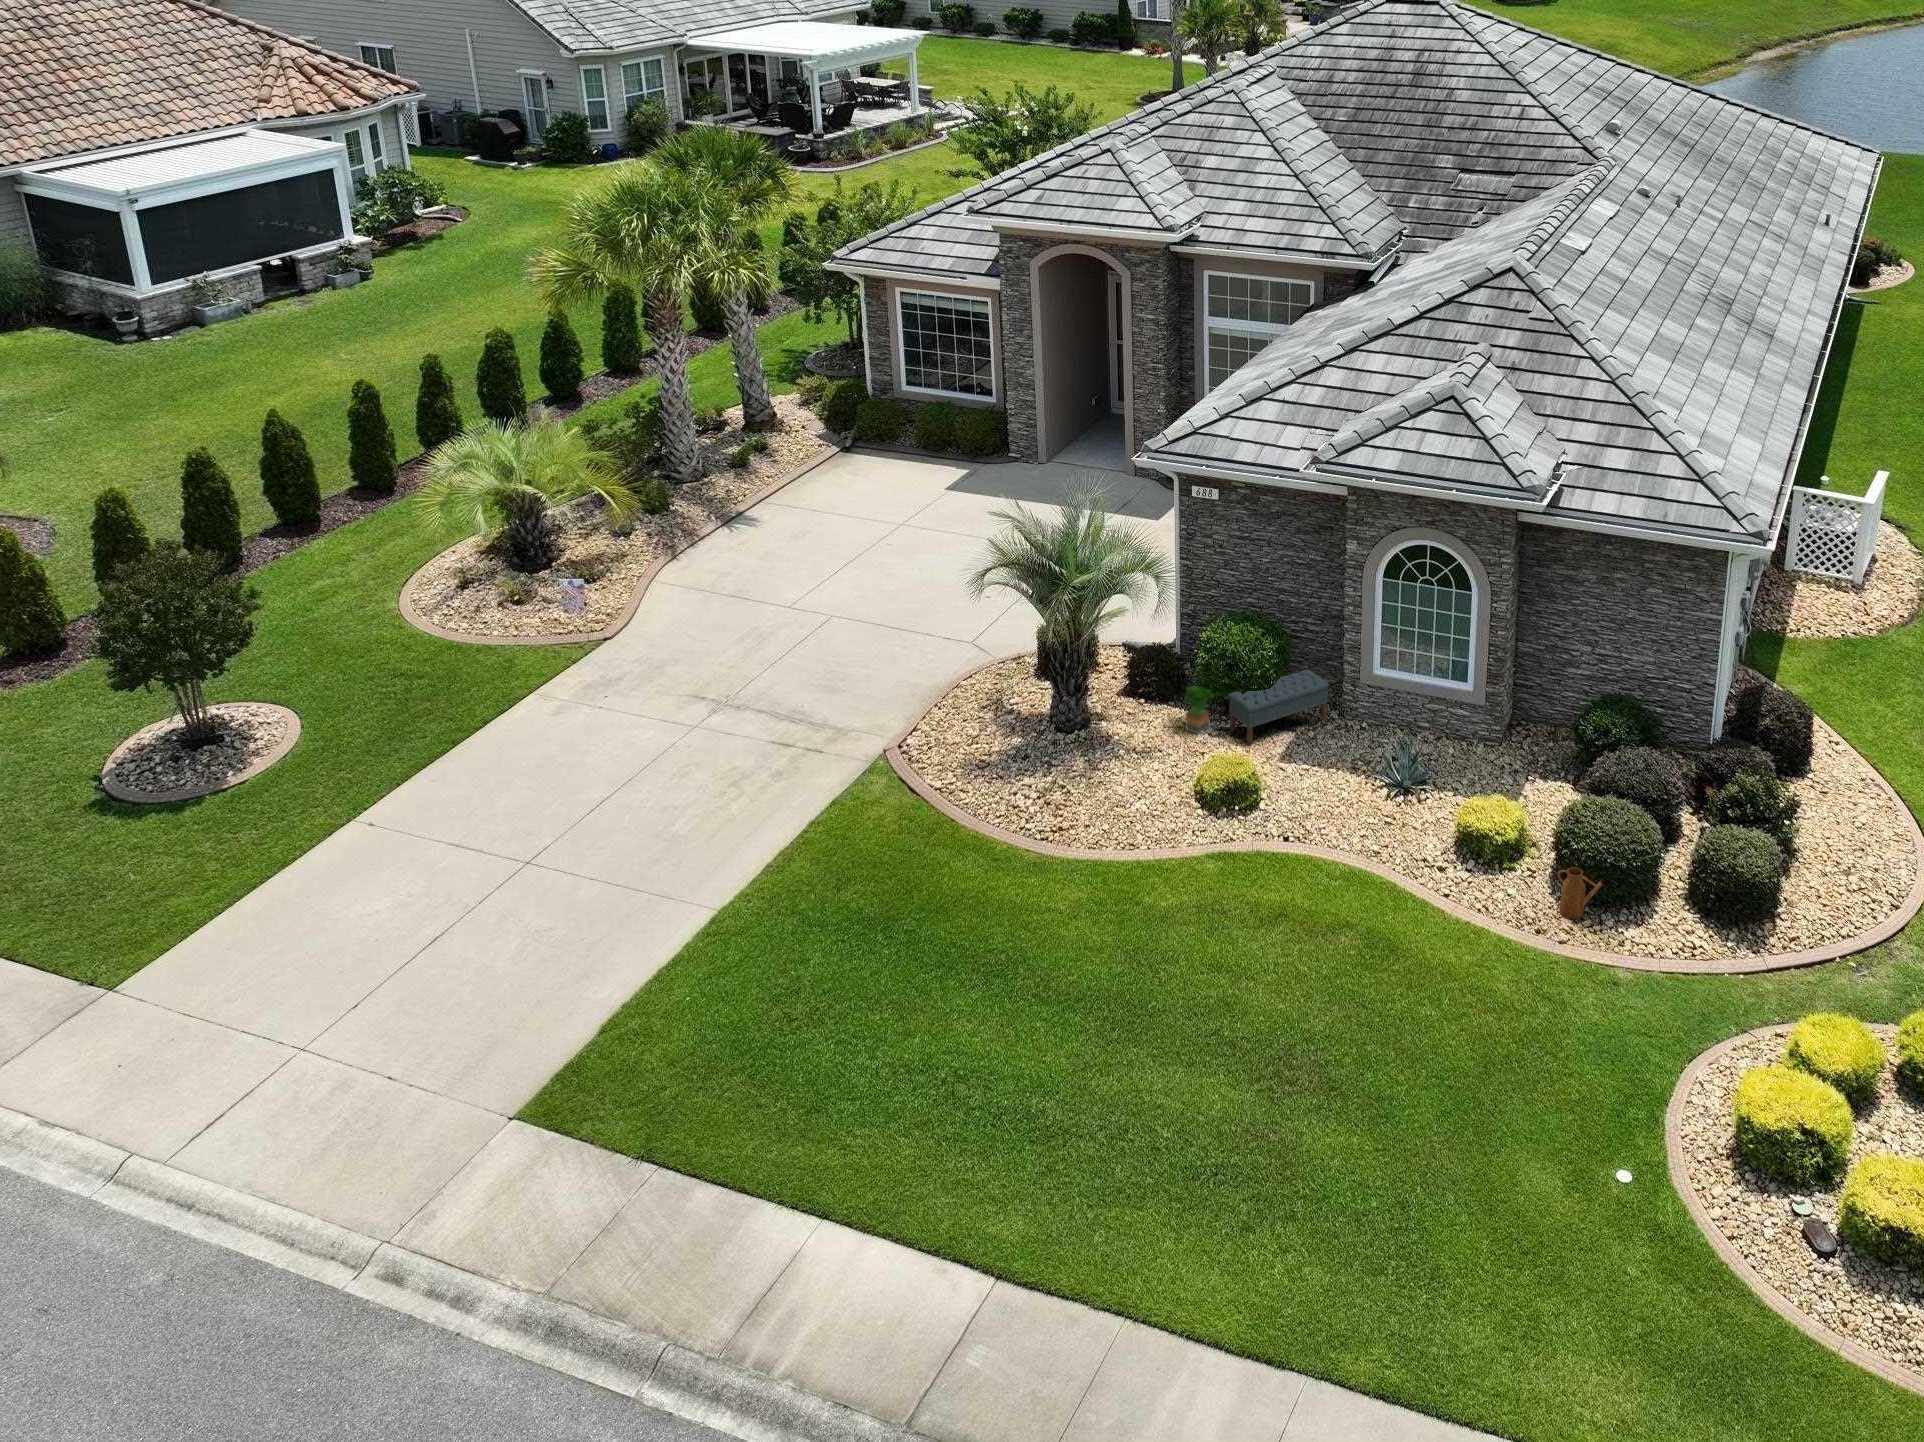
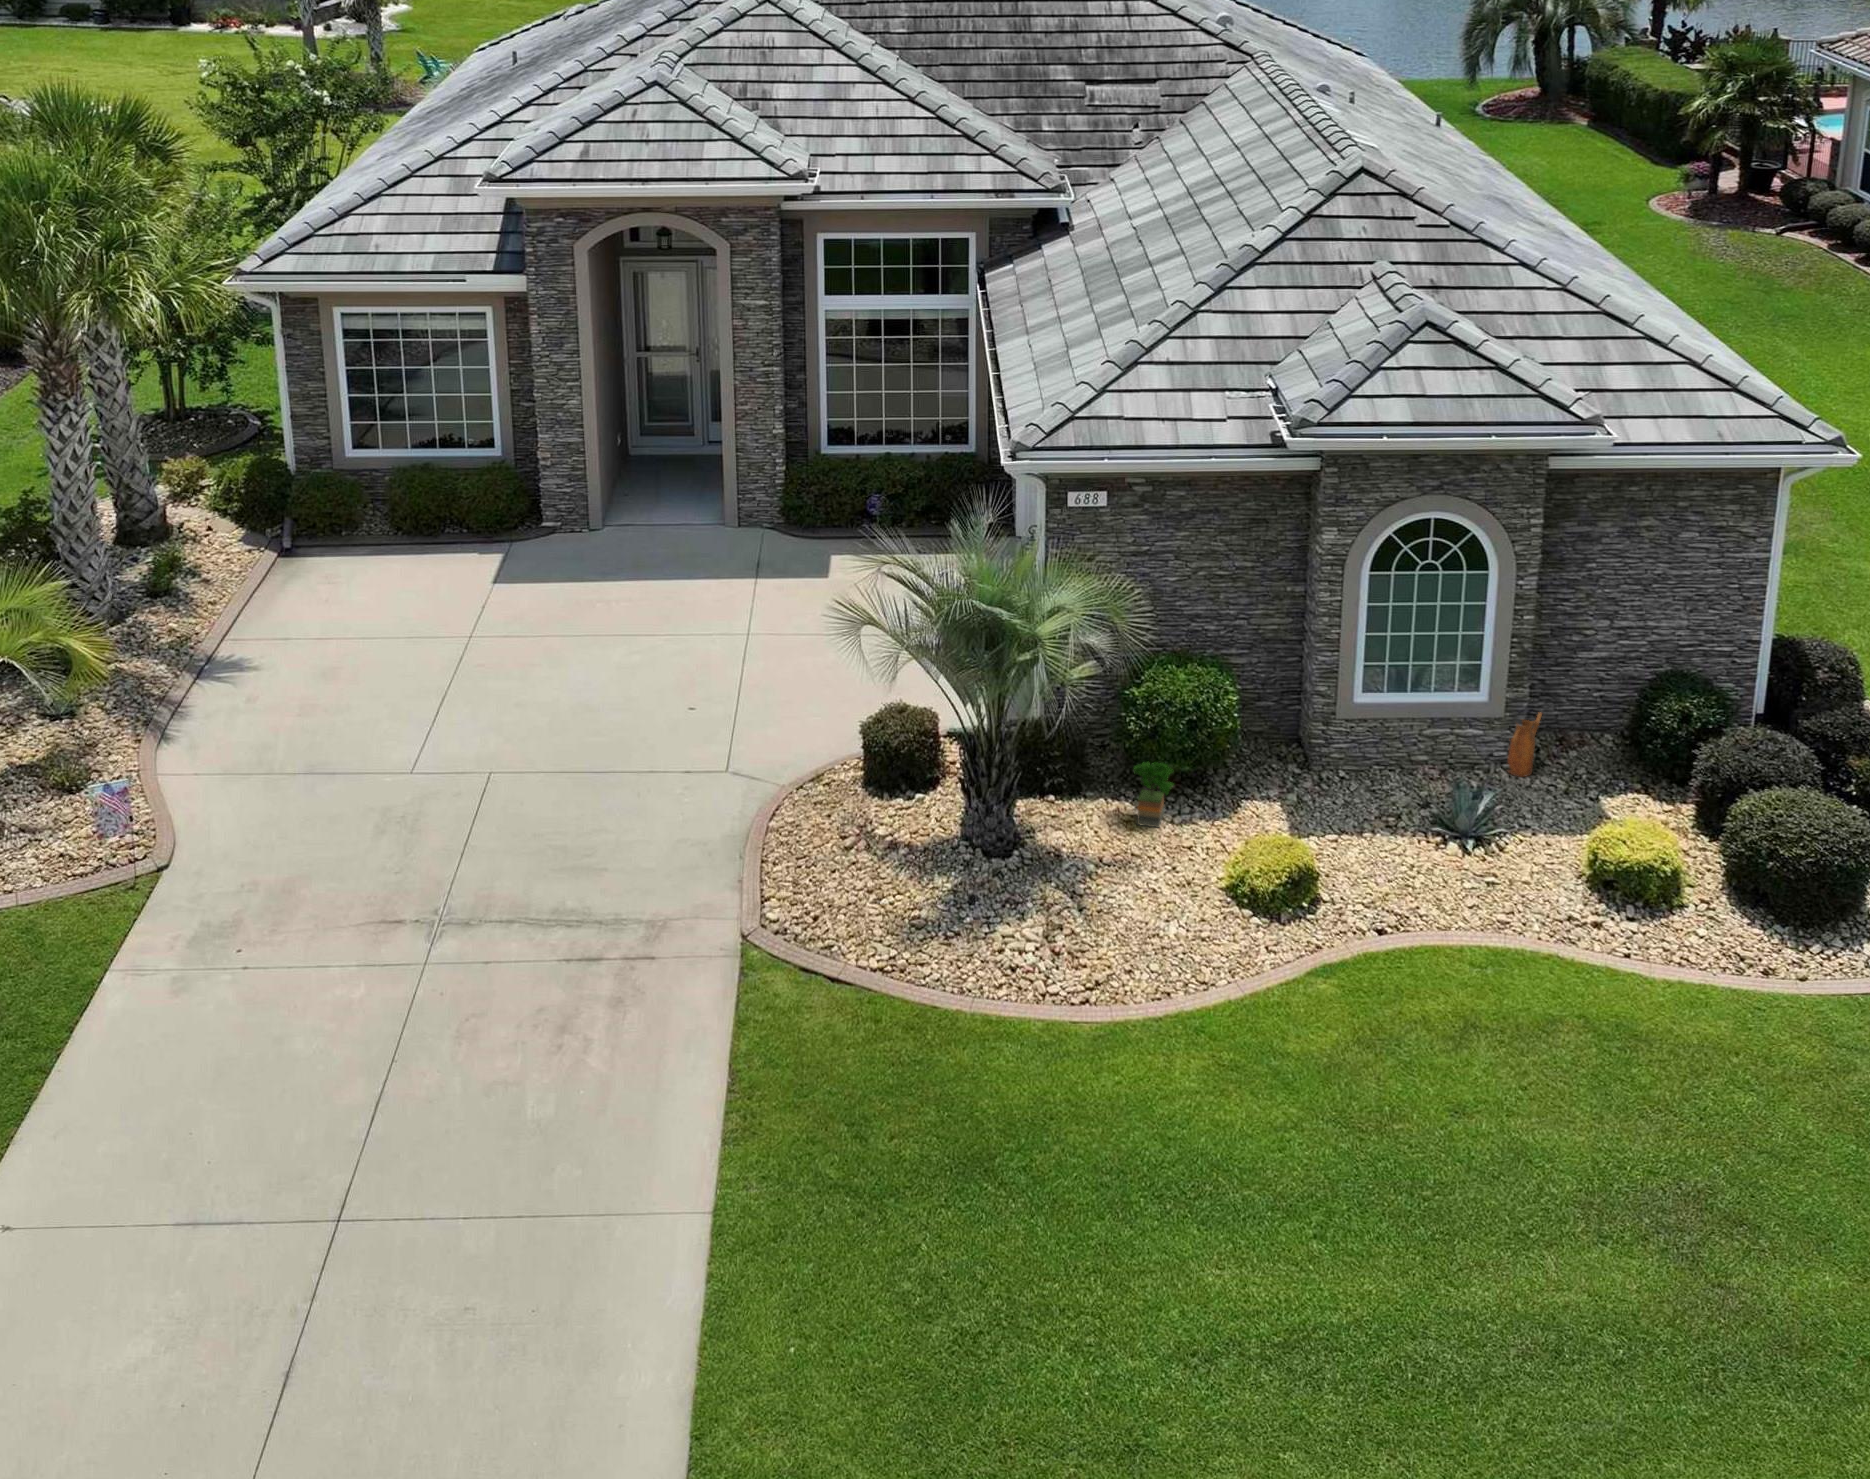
bench: present [1228,670,1329,746] -> none [1192,714,1296,828]
watering can: present [1558,867,1604,920] -> present [1507,713,1542,777]

